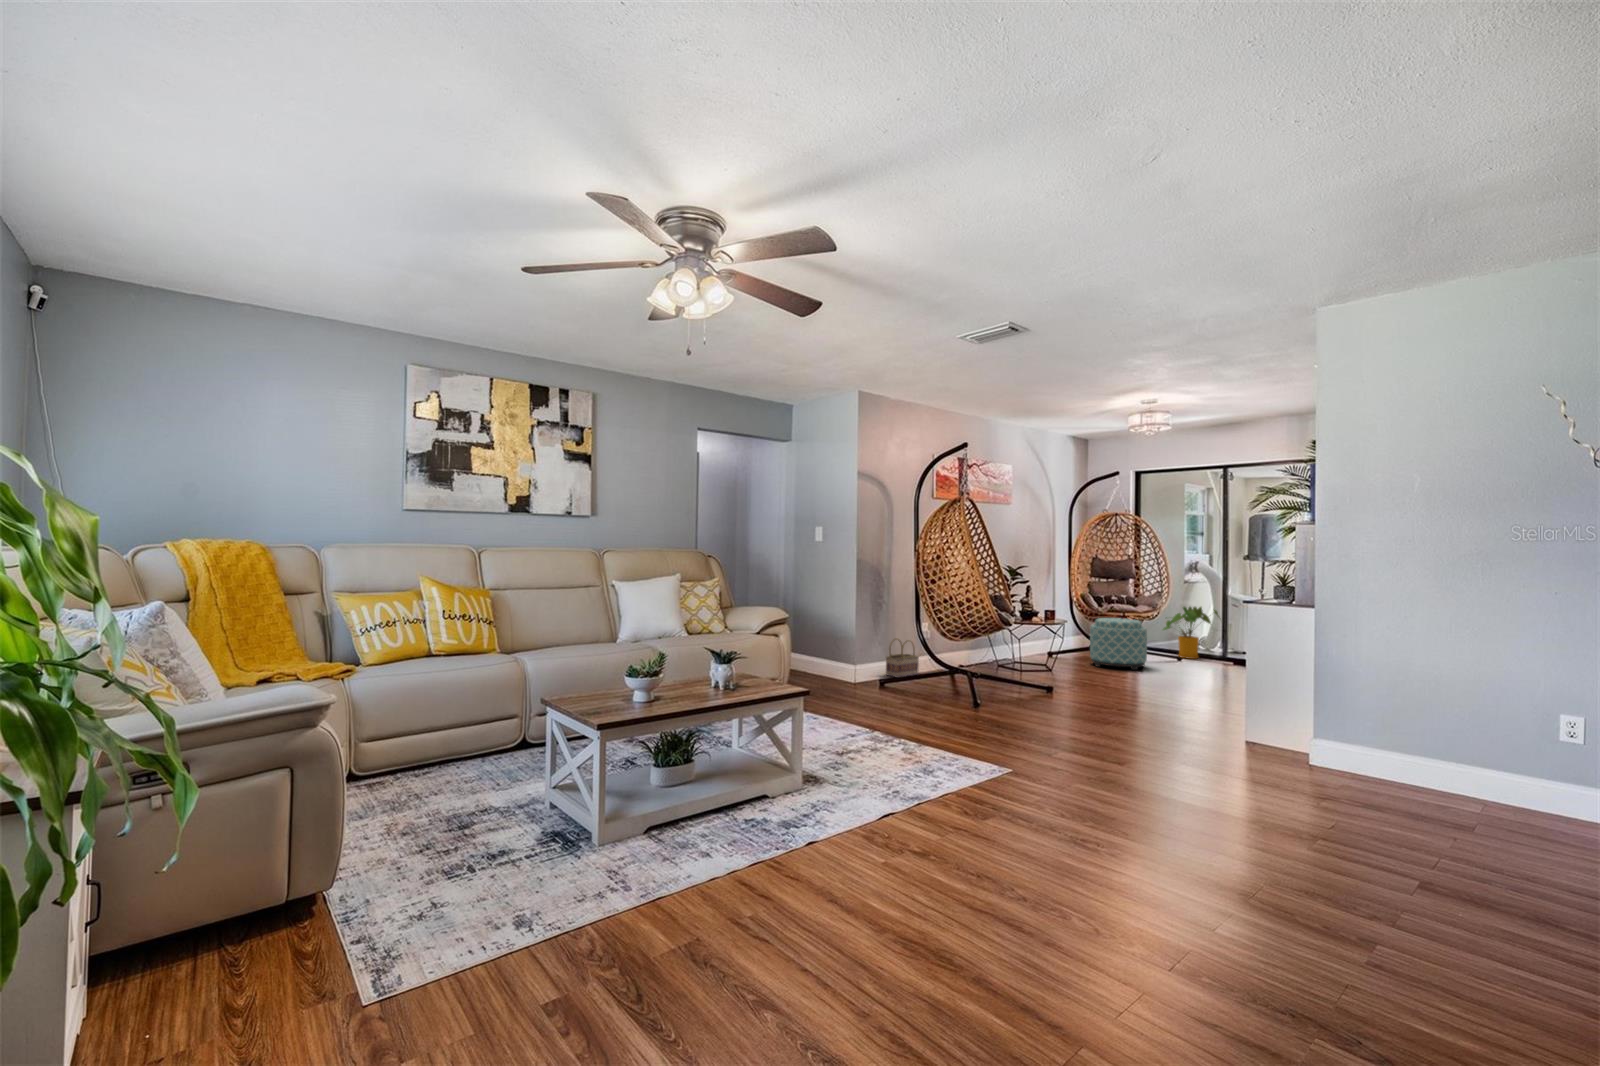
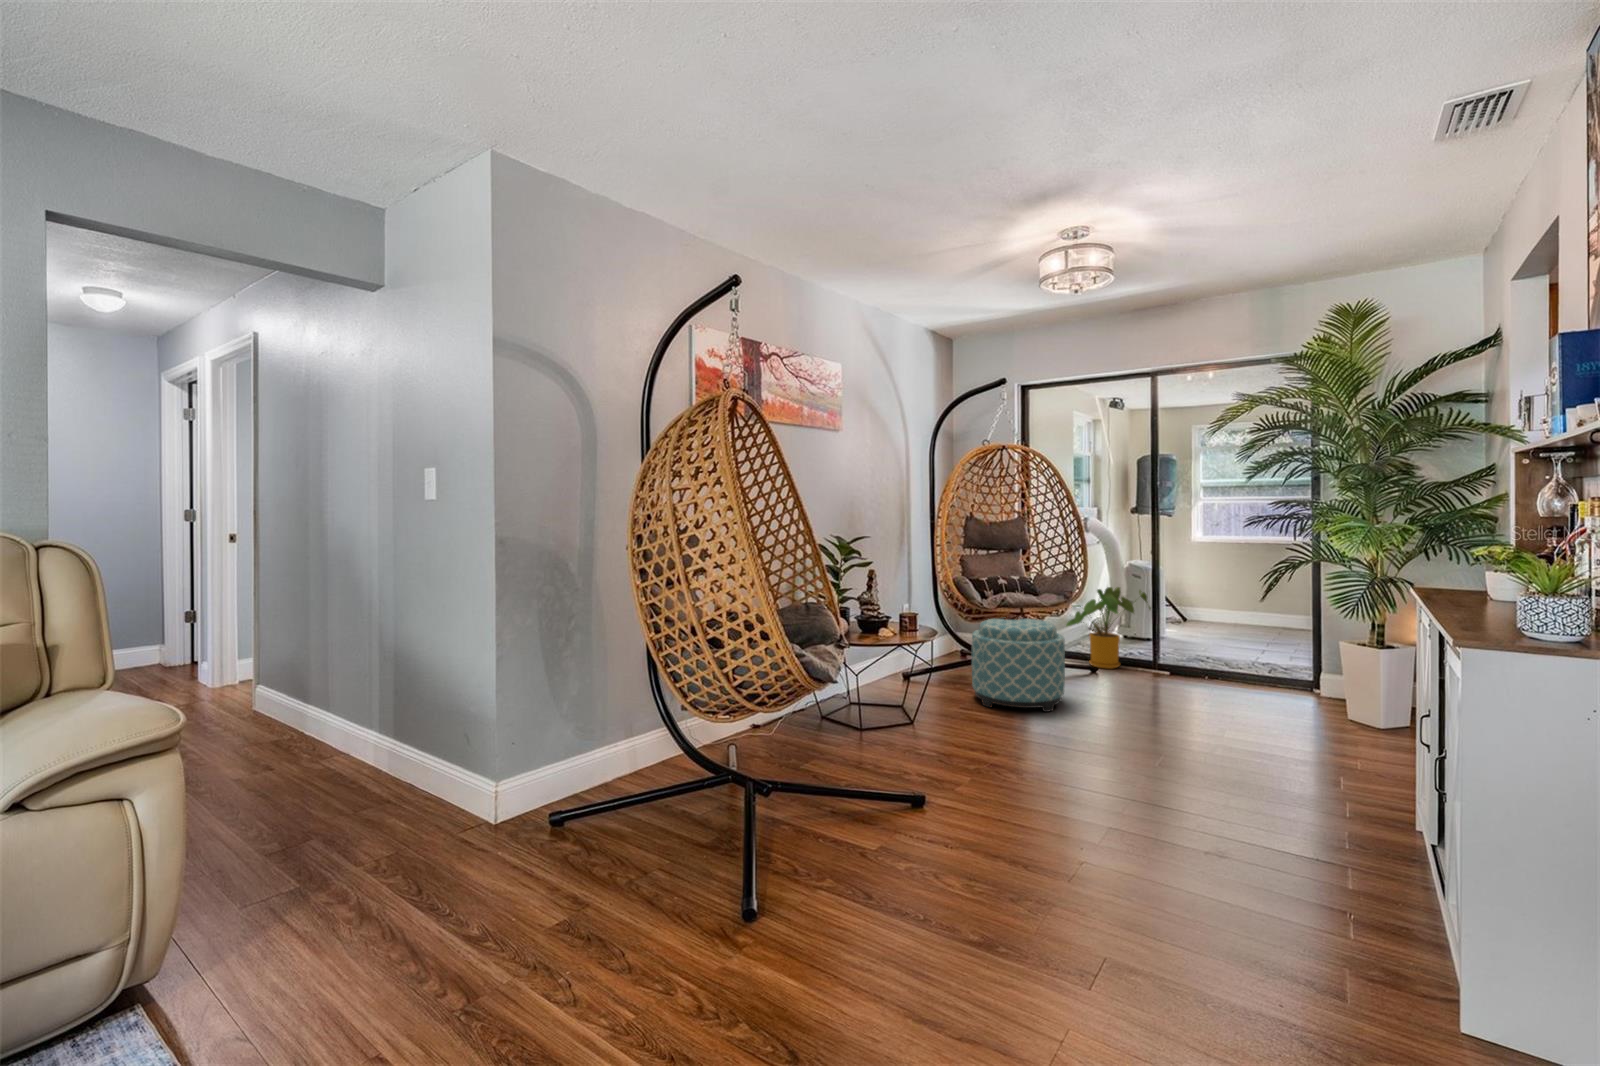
basket: present [886,638,919,678] -> none [576,703,654,798]

